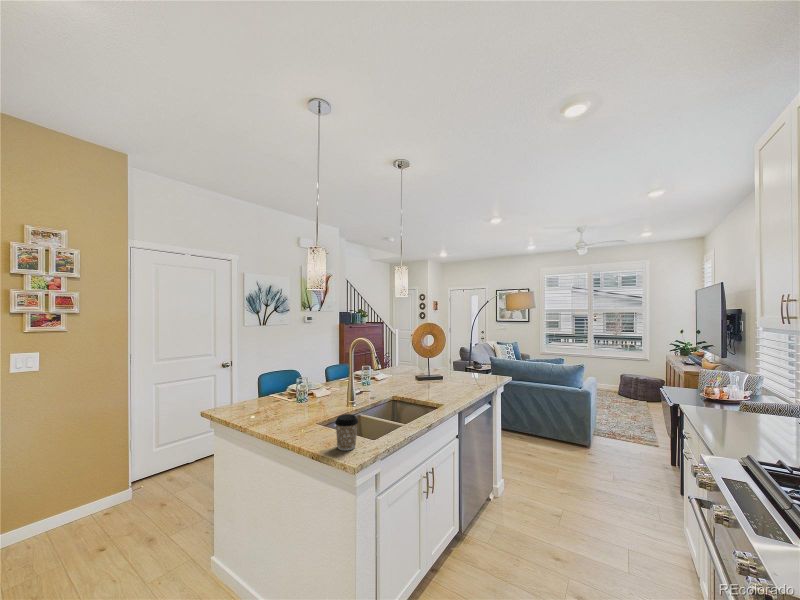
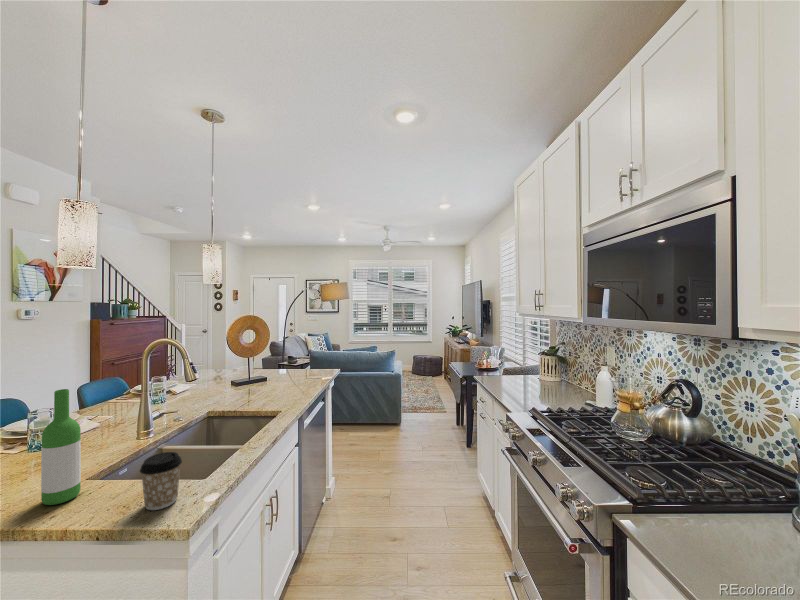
wine bottle: none [294,365,311,434] -> present [41,389,81,505]

